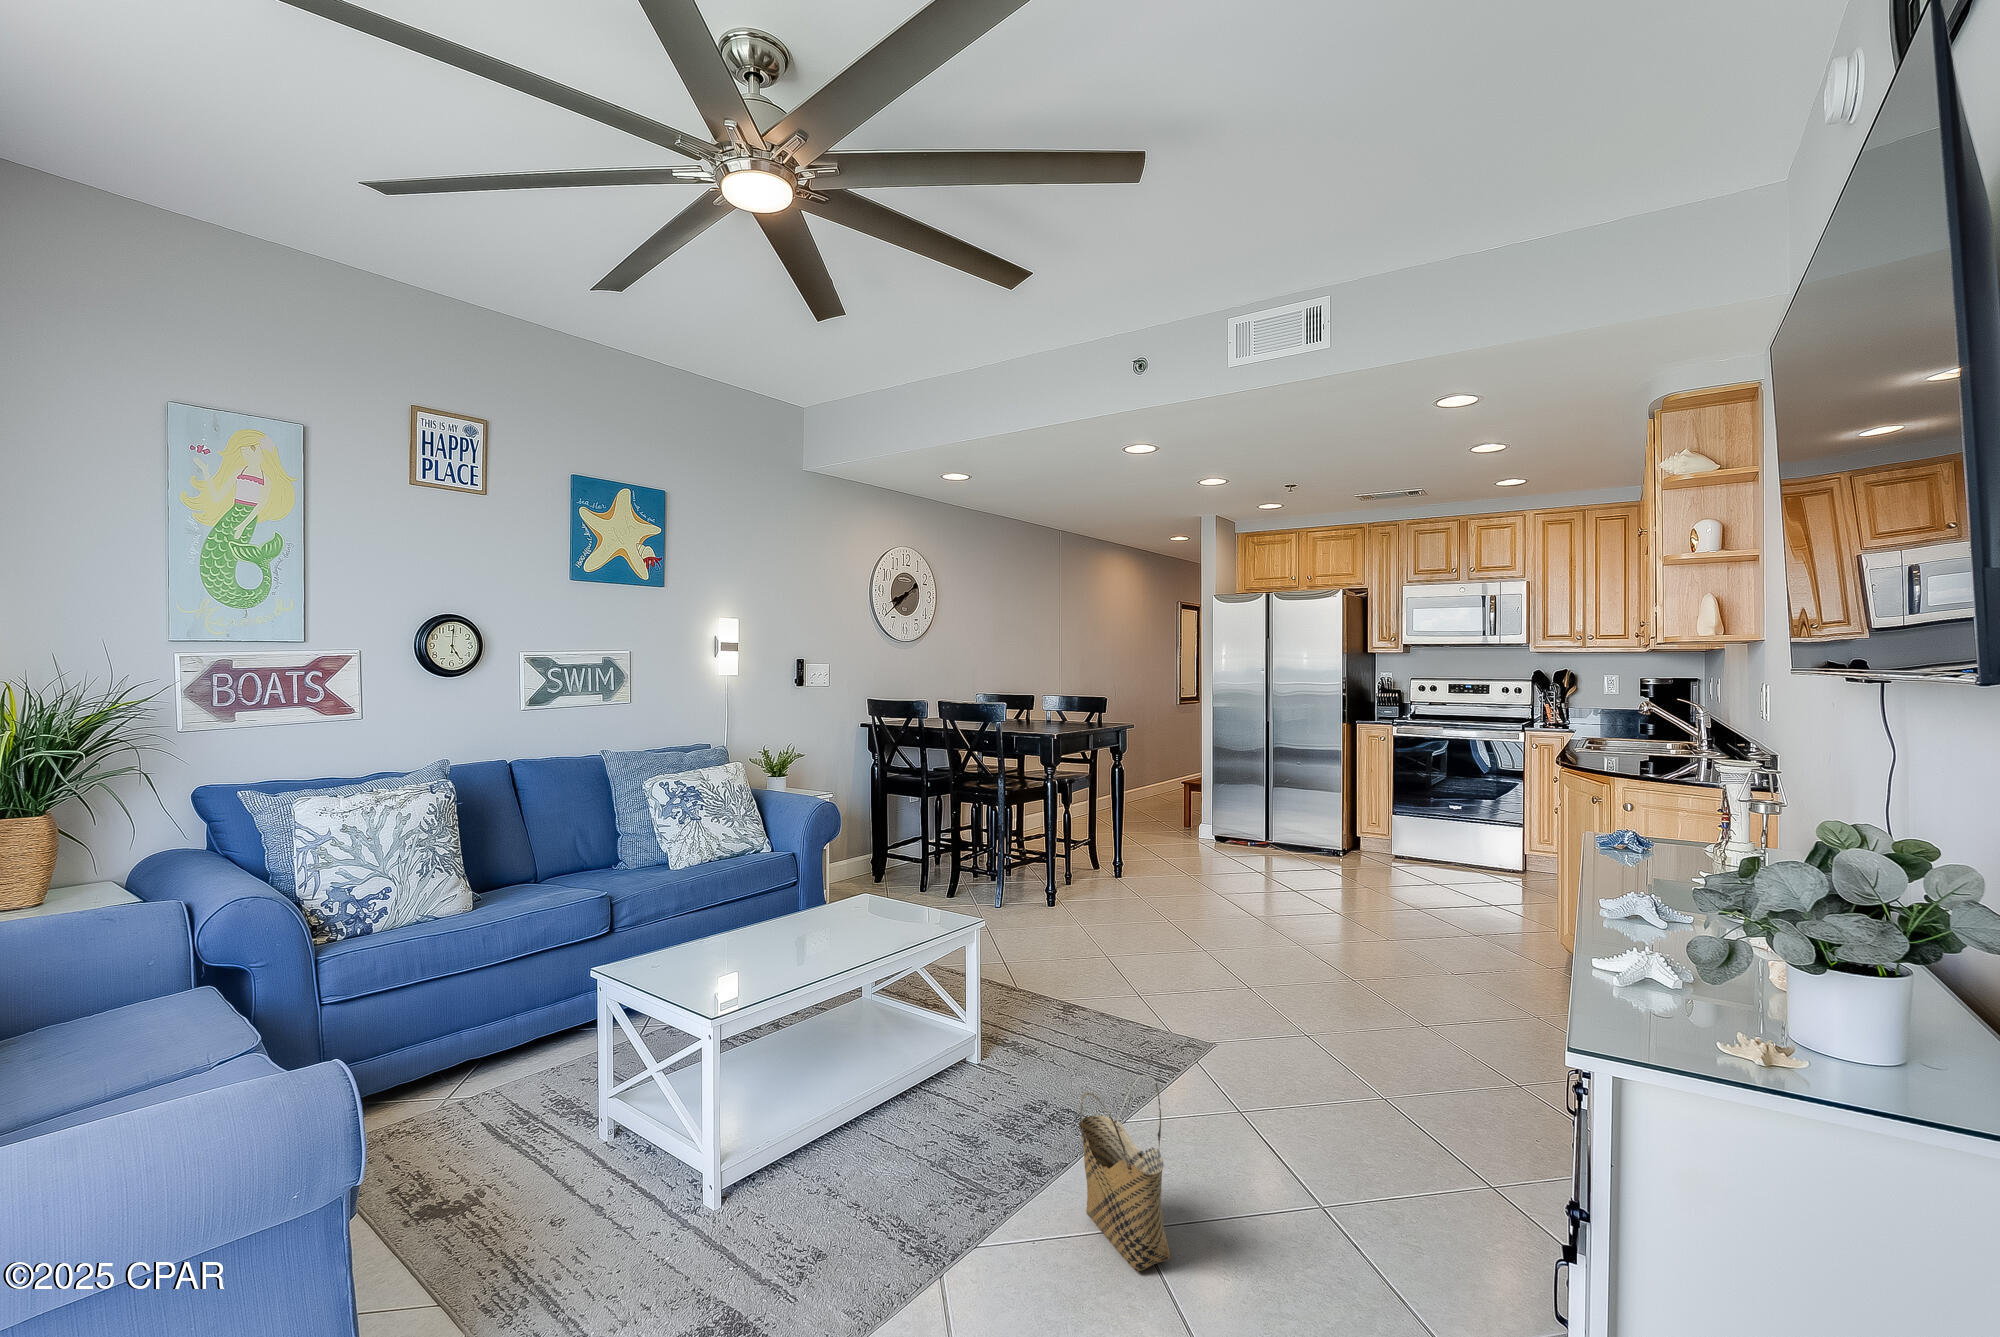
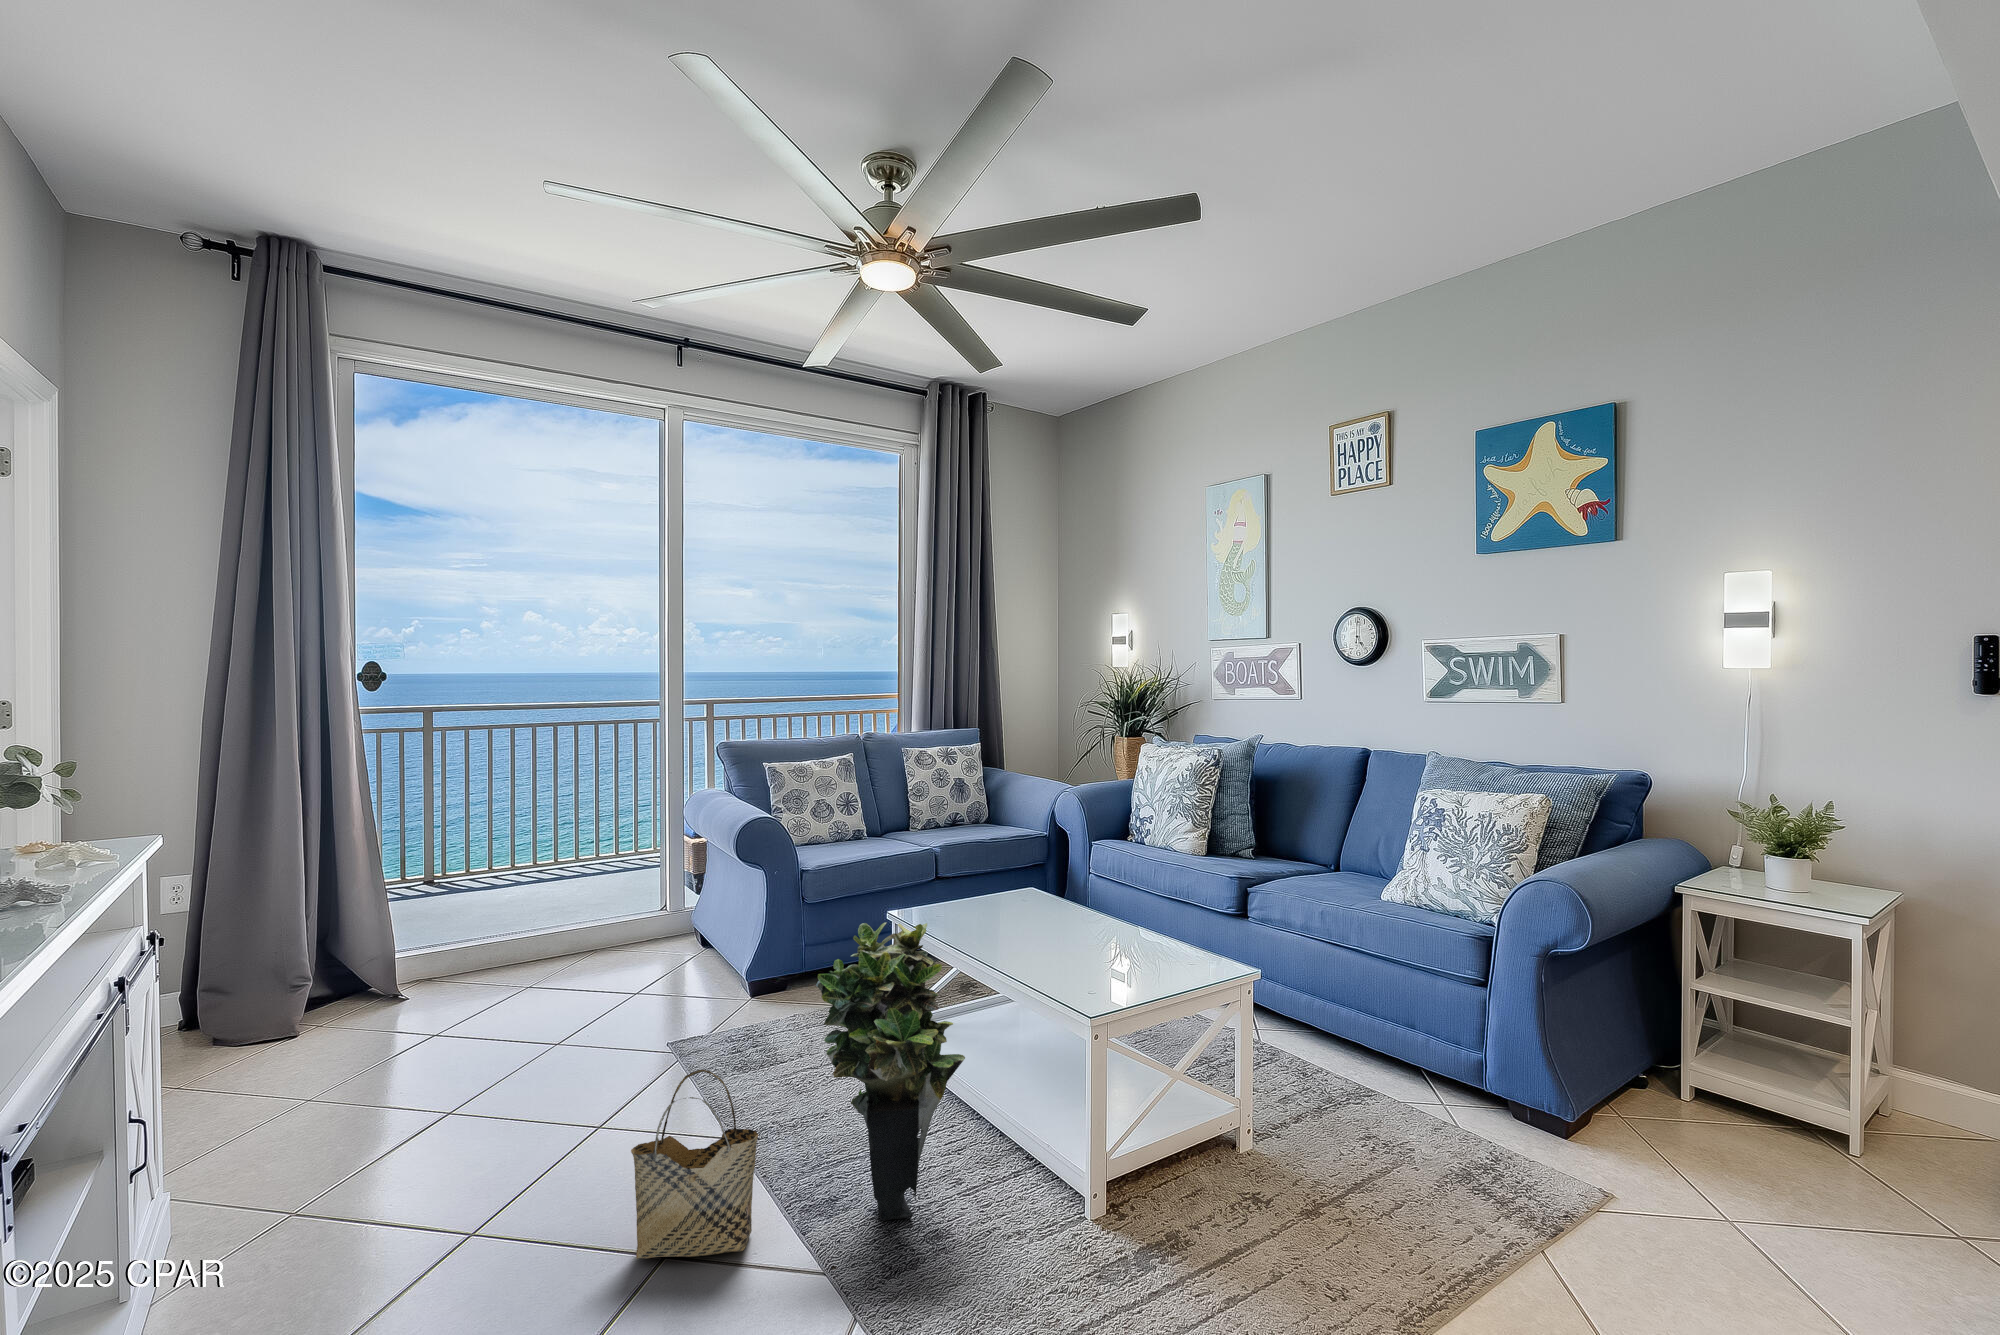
potted plant: none [910,925,1048,1160] -> present [816,923,965,1221]

